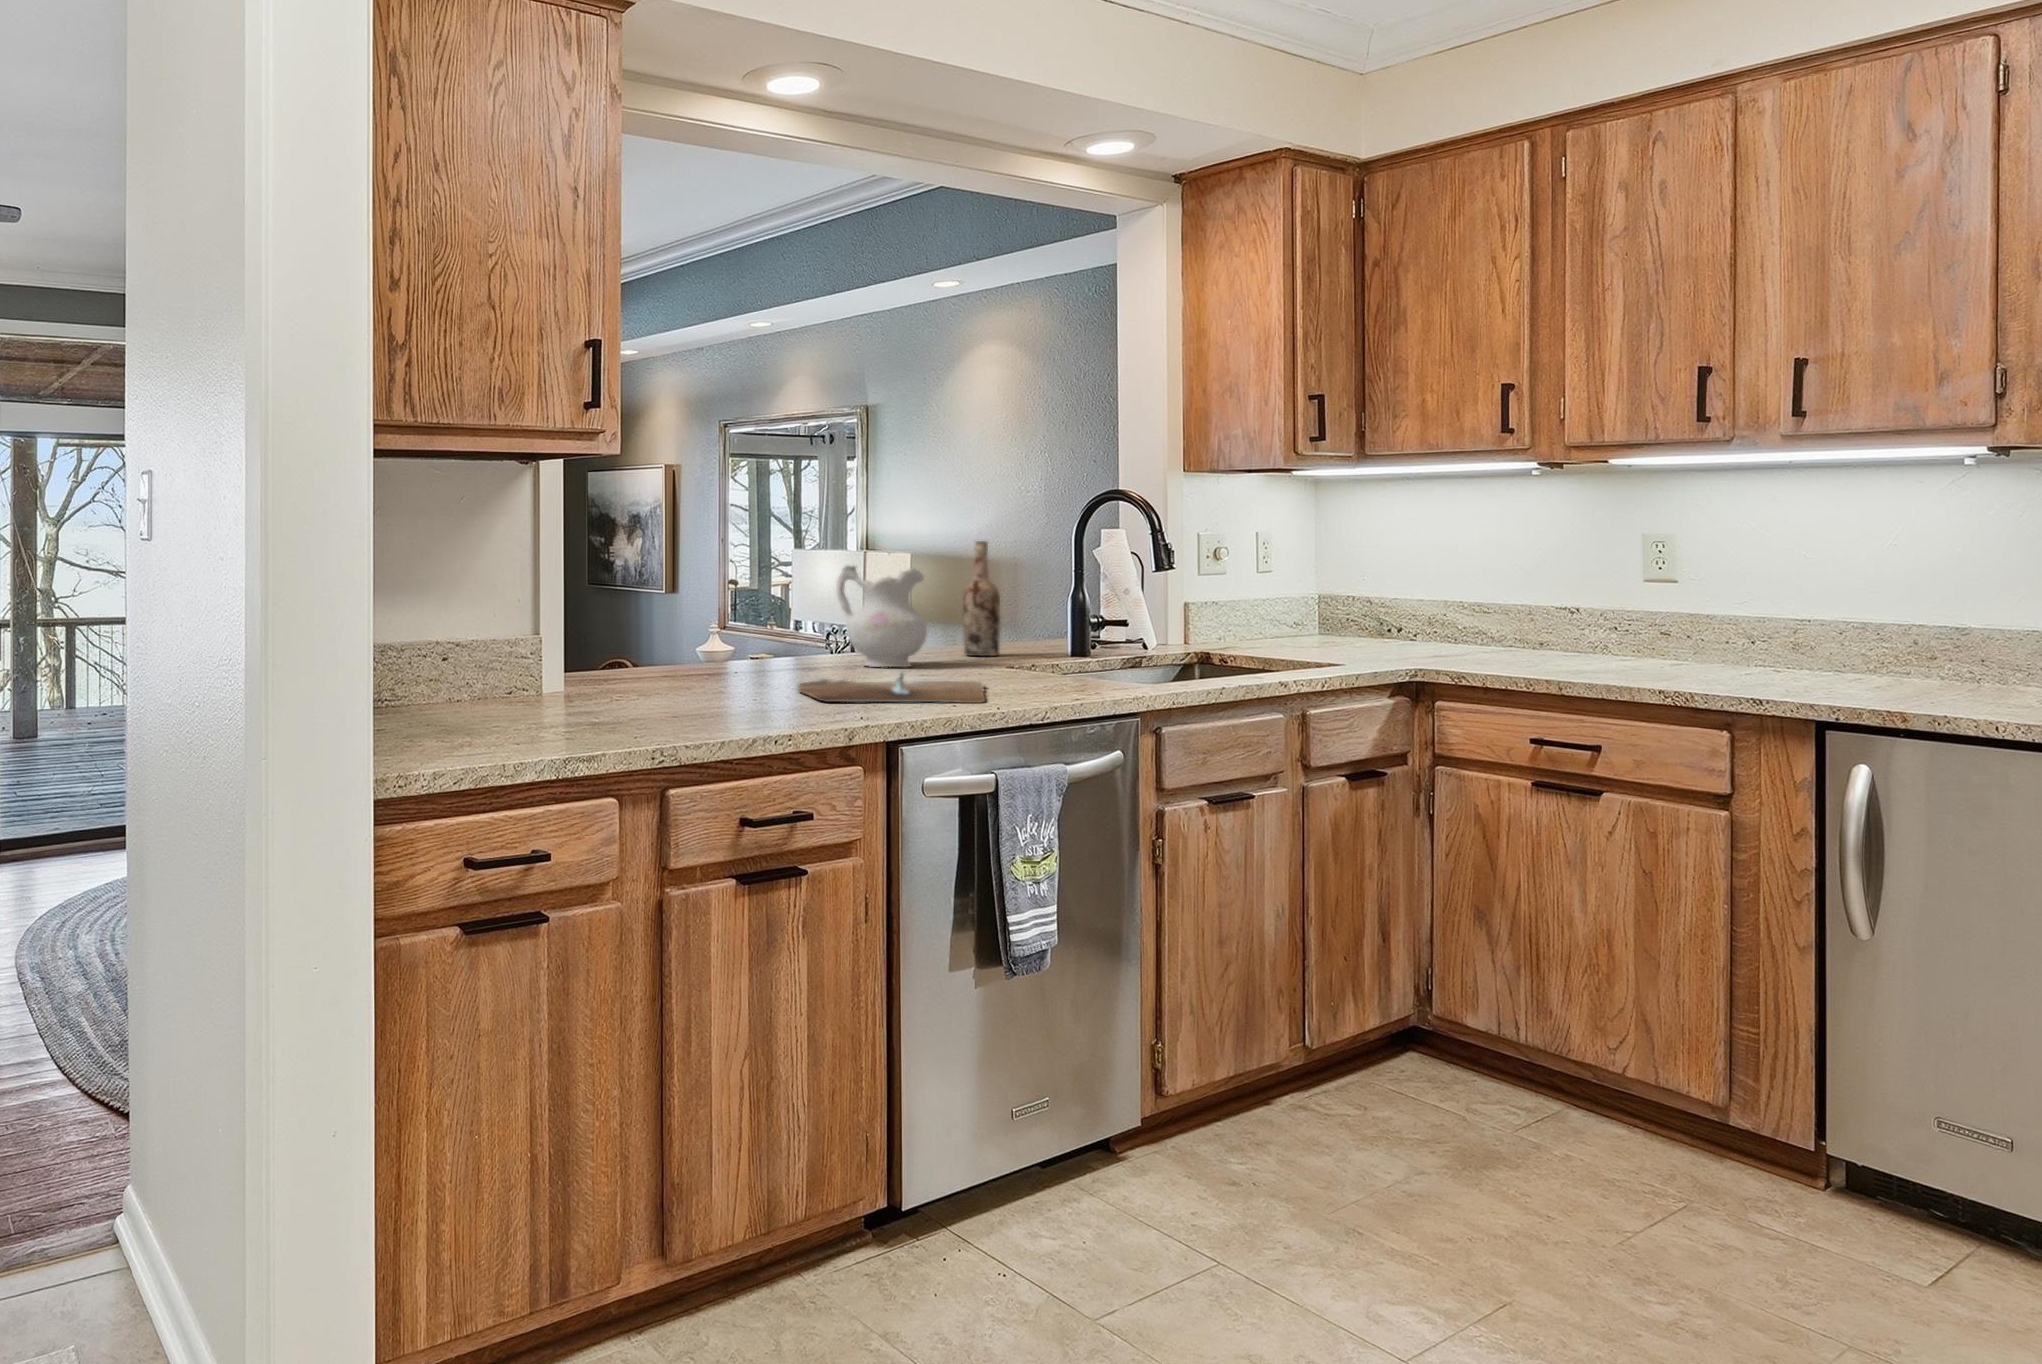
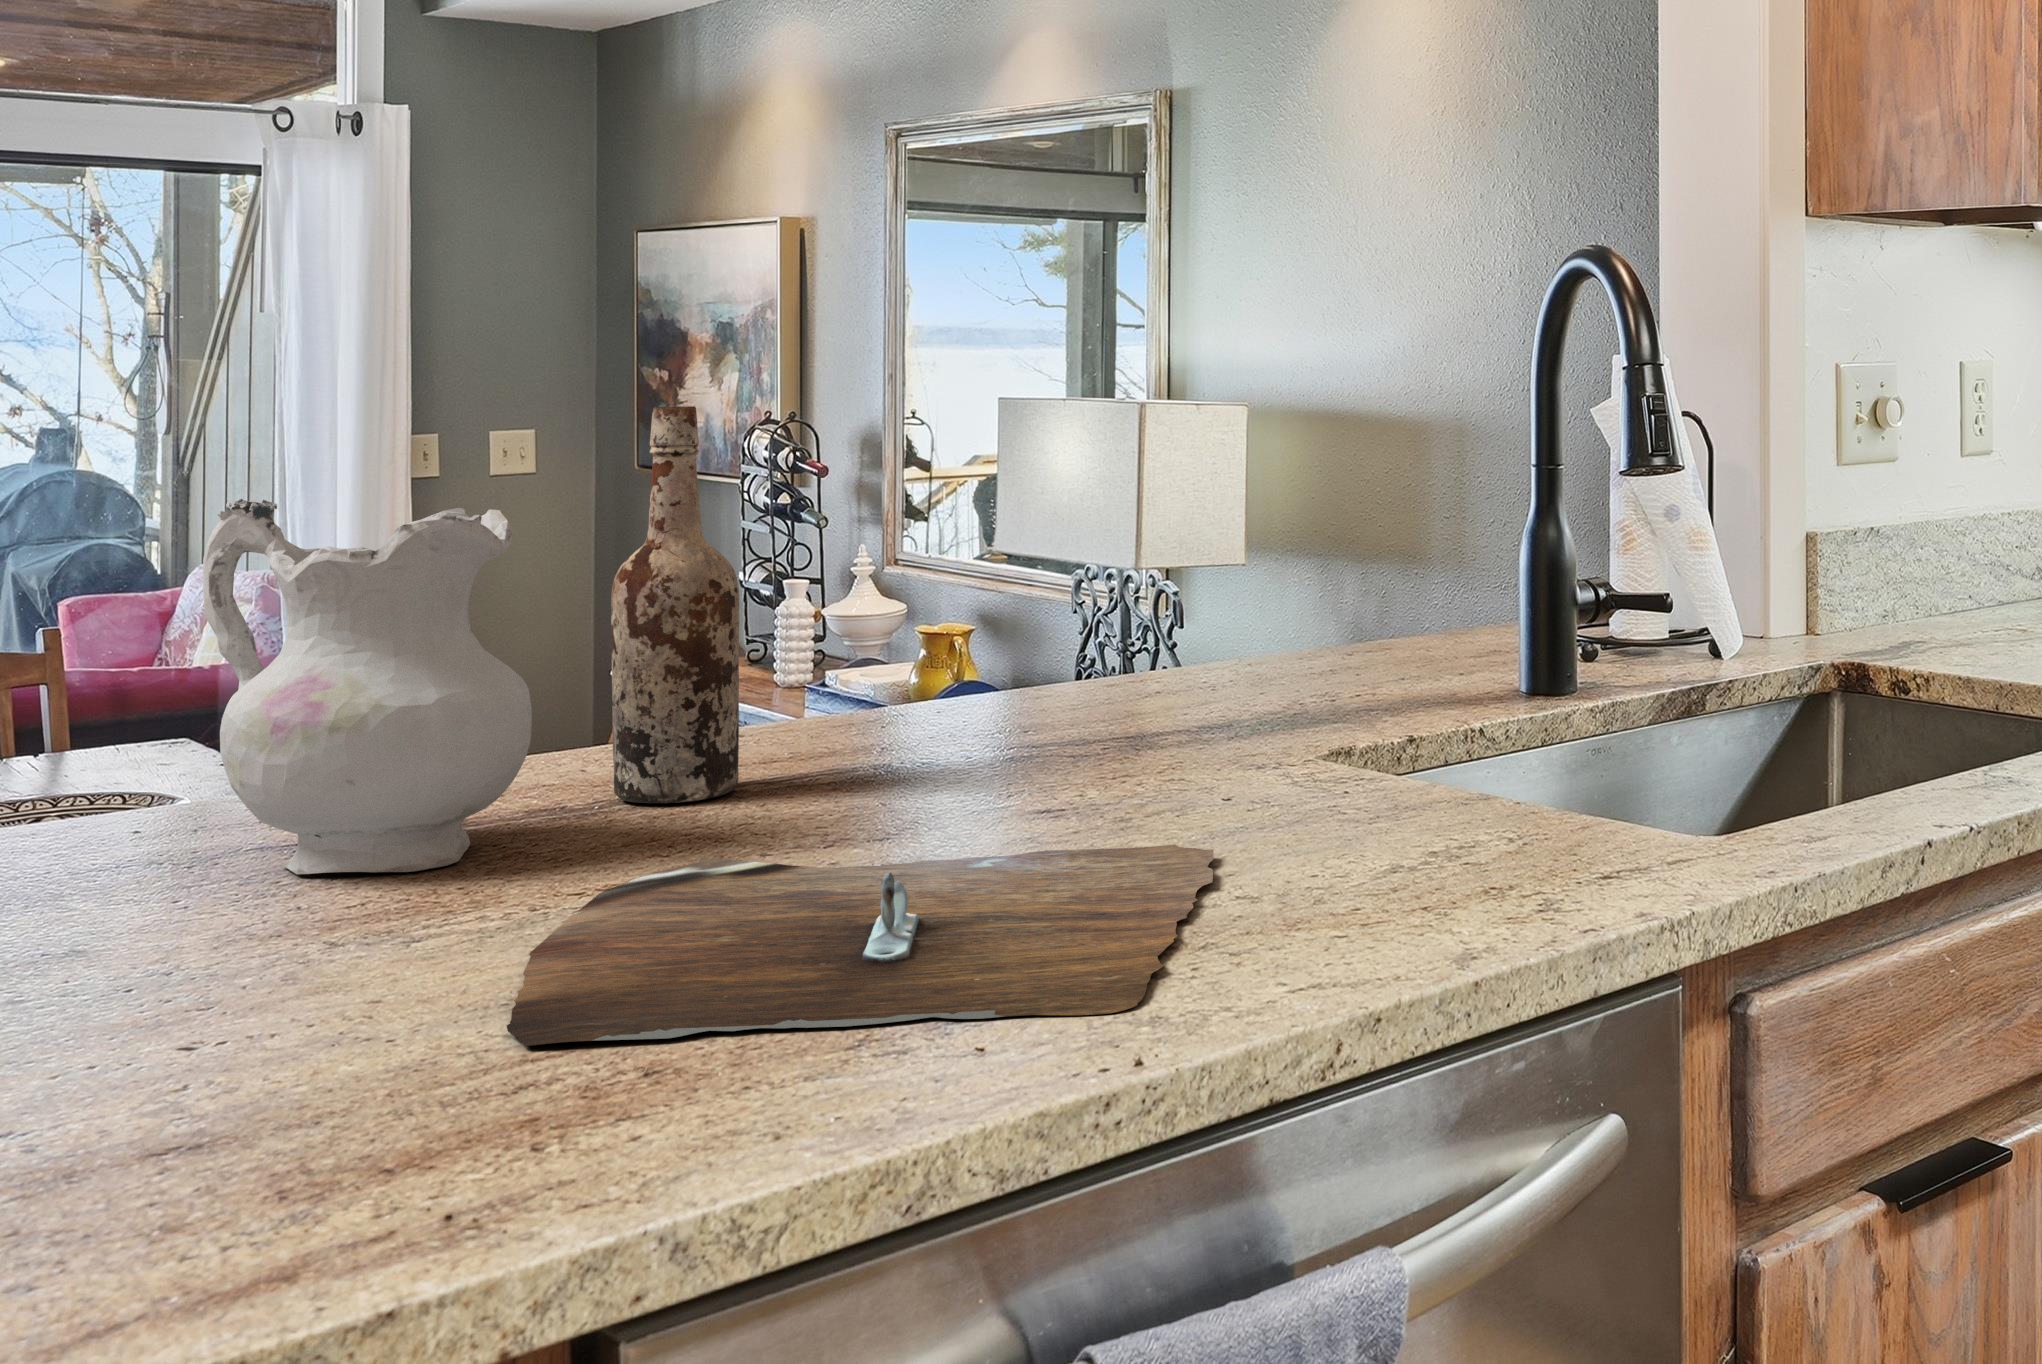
wine bottle: present [963,541,1000,656] -> present [611,406,739,803]
ceramic pitcher: present [836,566,927,667] -> present [203,499,532,874]

